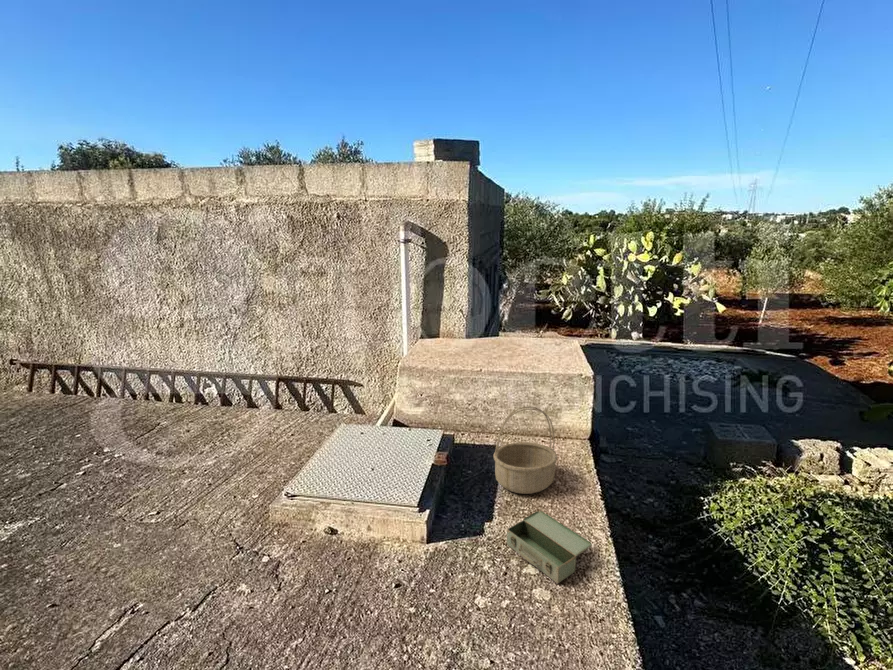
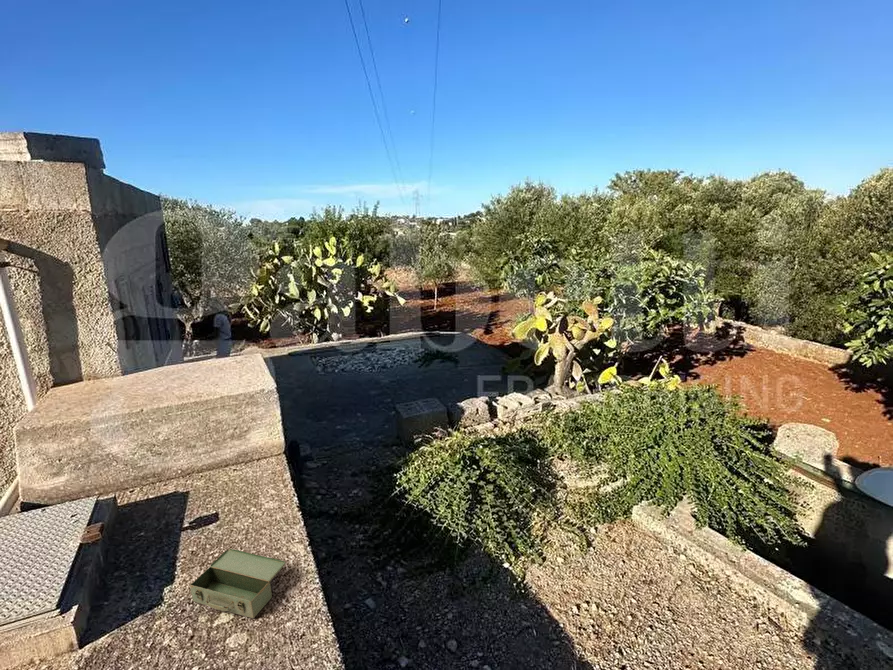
basket: present [494,406,558,494] -> none [167,440,246,539]

